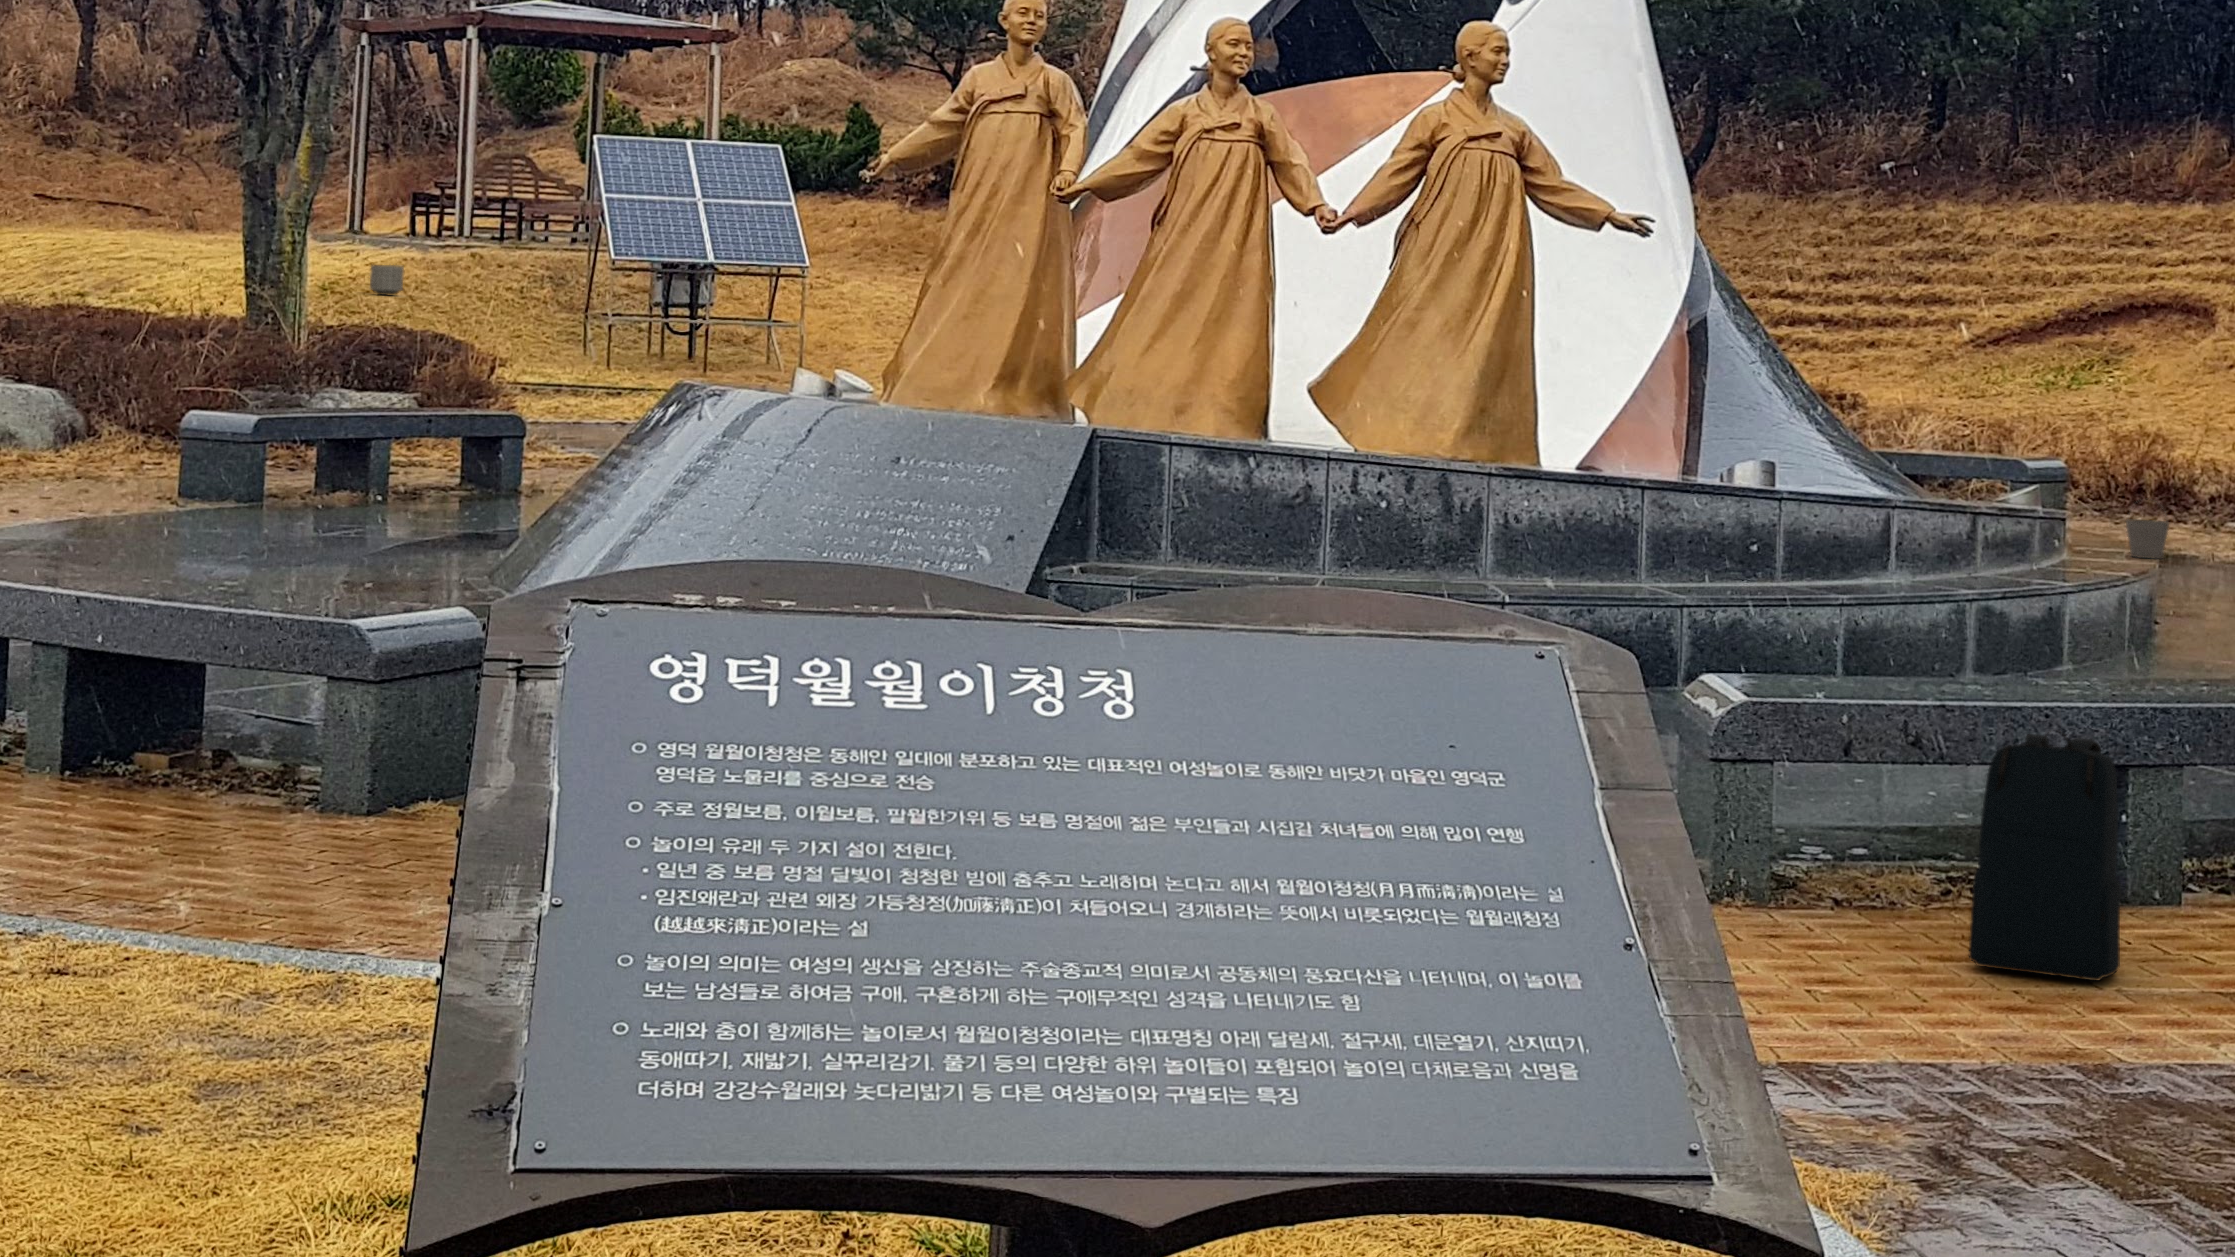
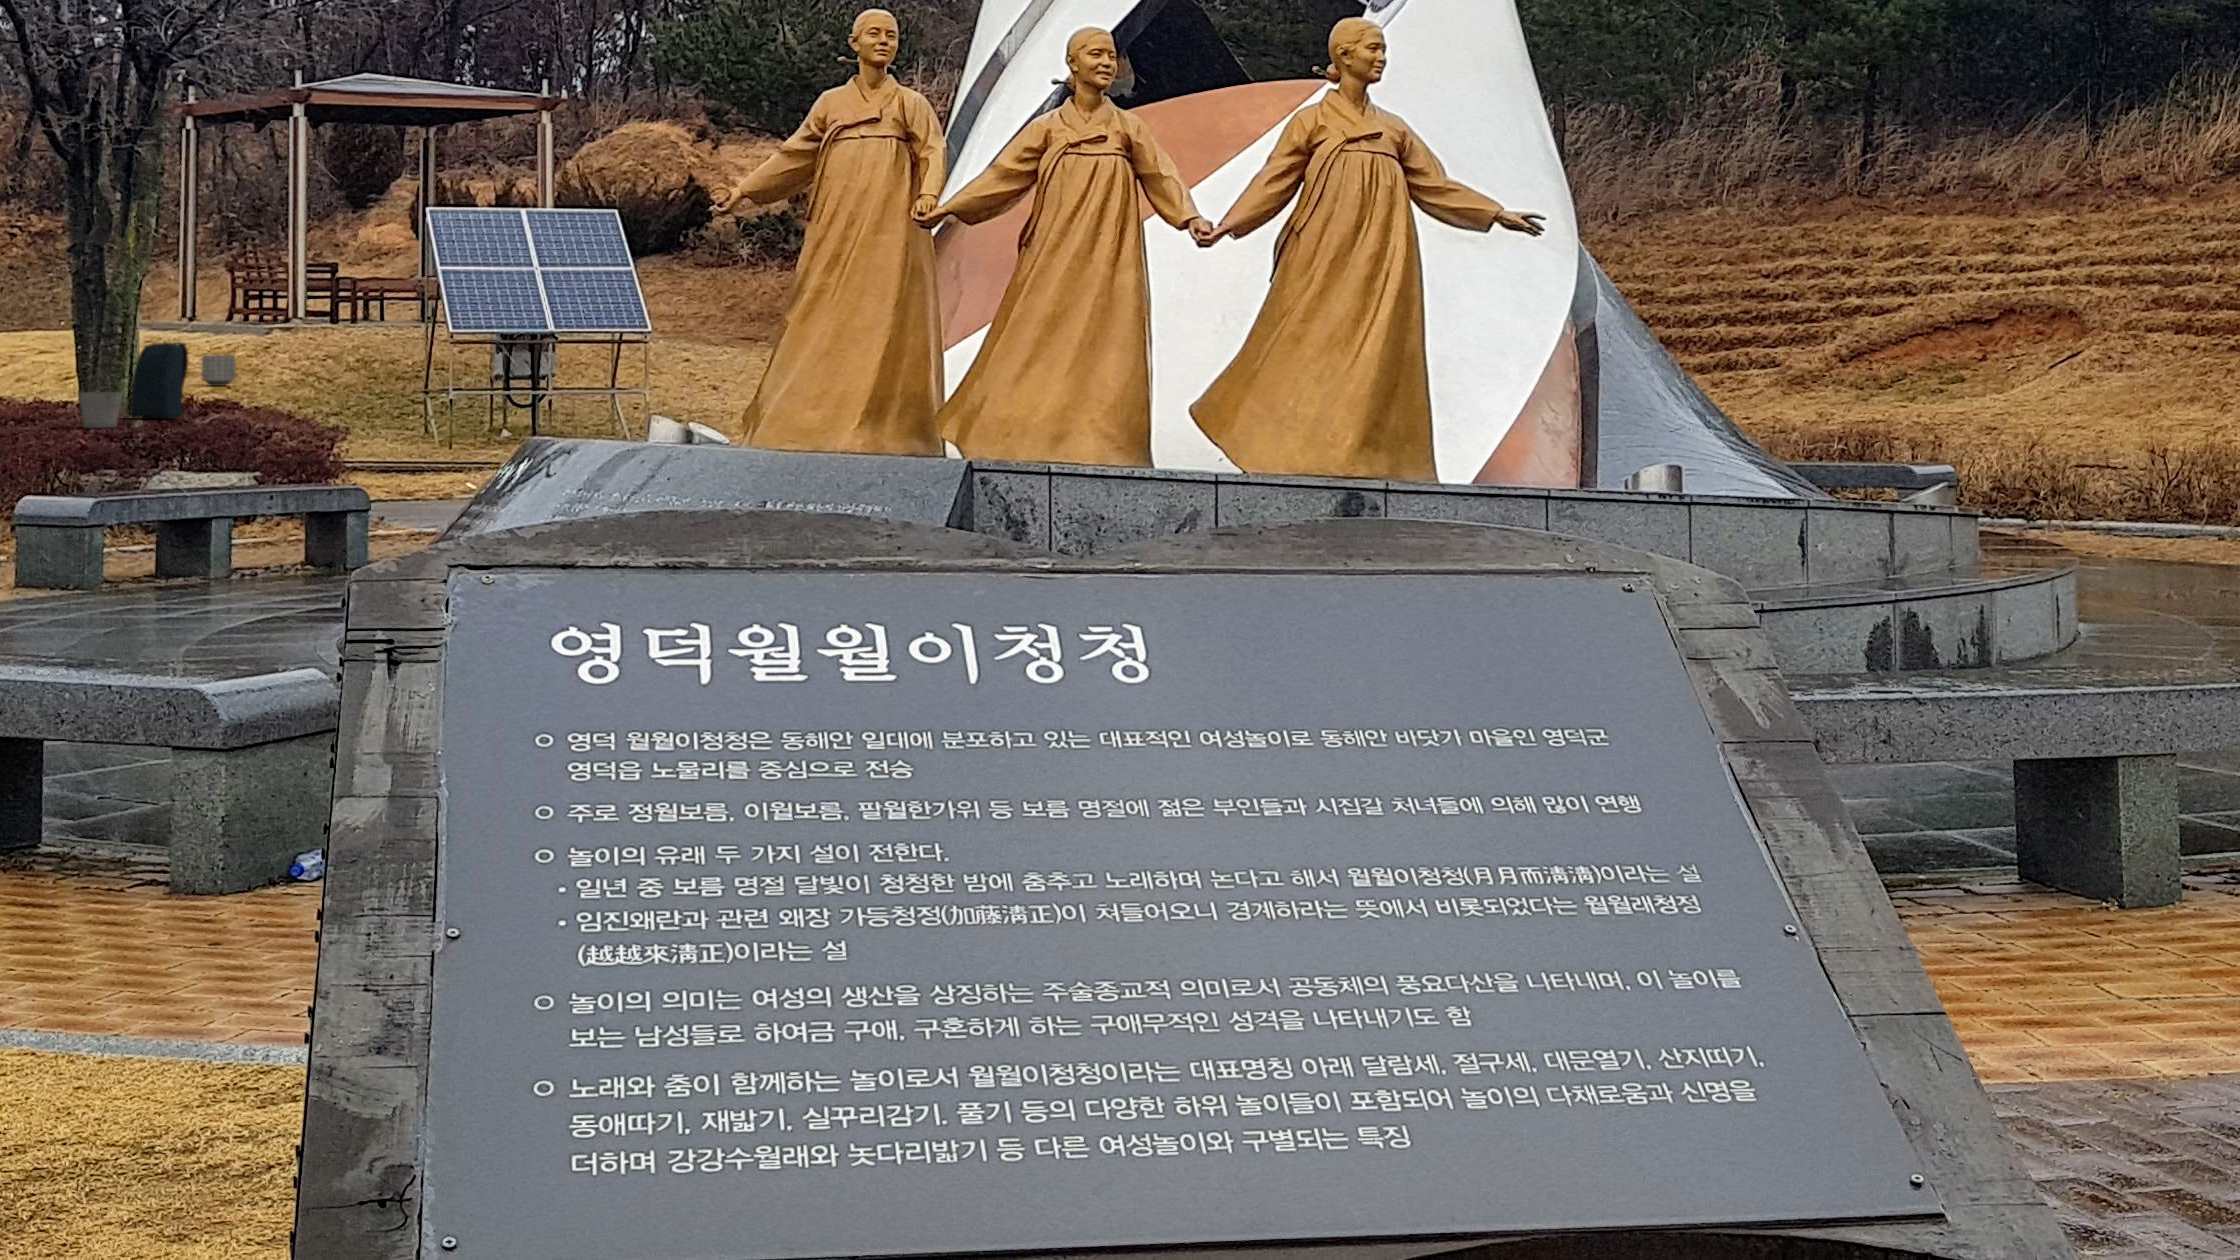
bucket: present [2126,514,2169,559] -> present [79,371,122,428]
backpack: present [1969,732,2121,981] -> present [130,342,188,419]

